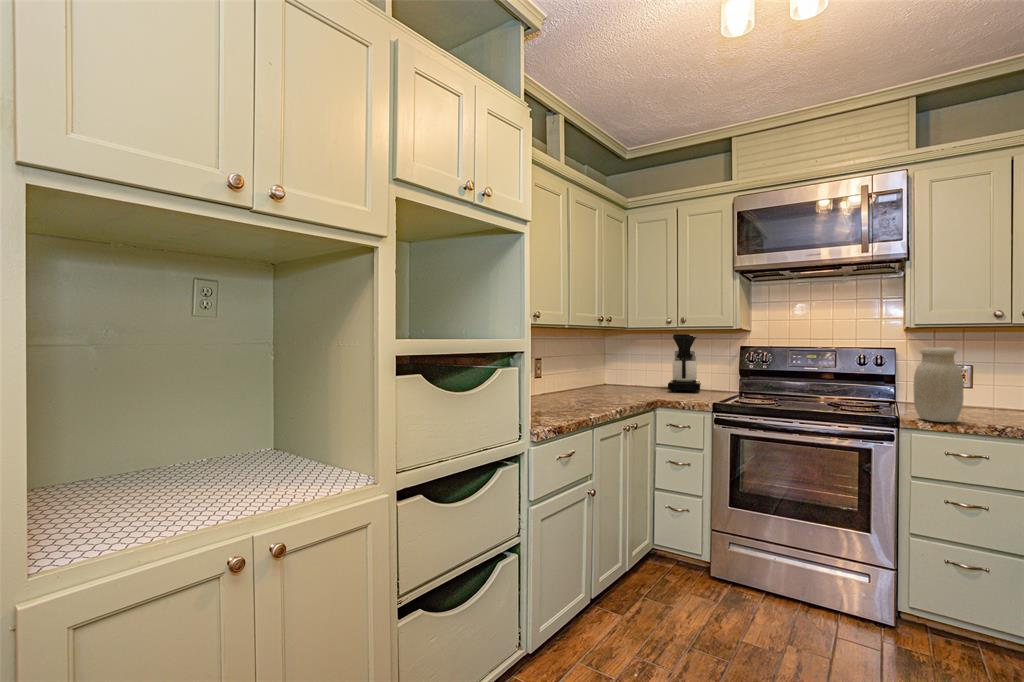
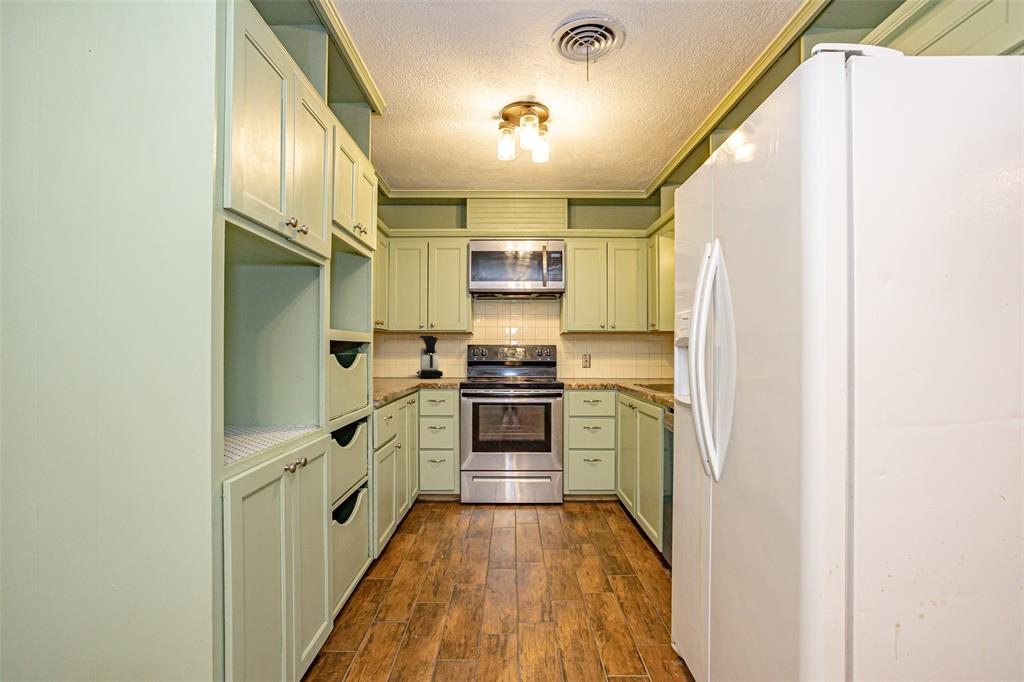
jar: present [913,347,963,422] -> none [570,343,591,384]

